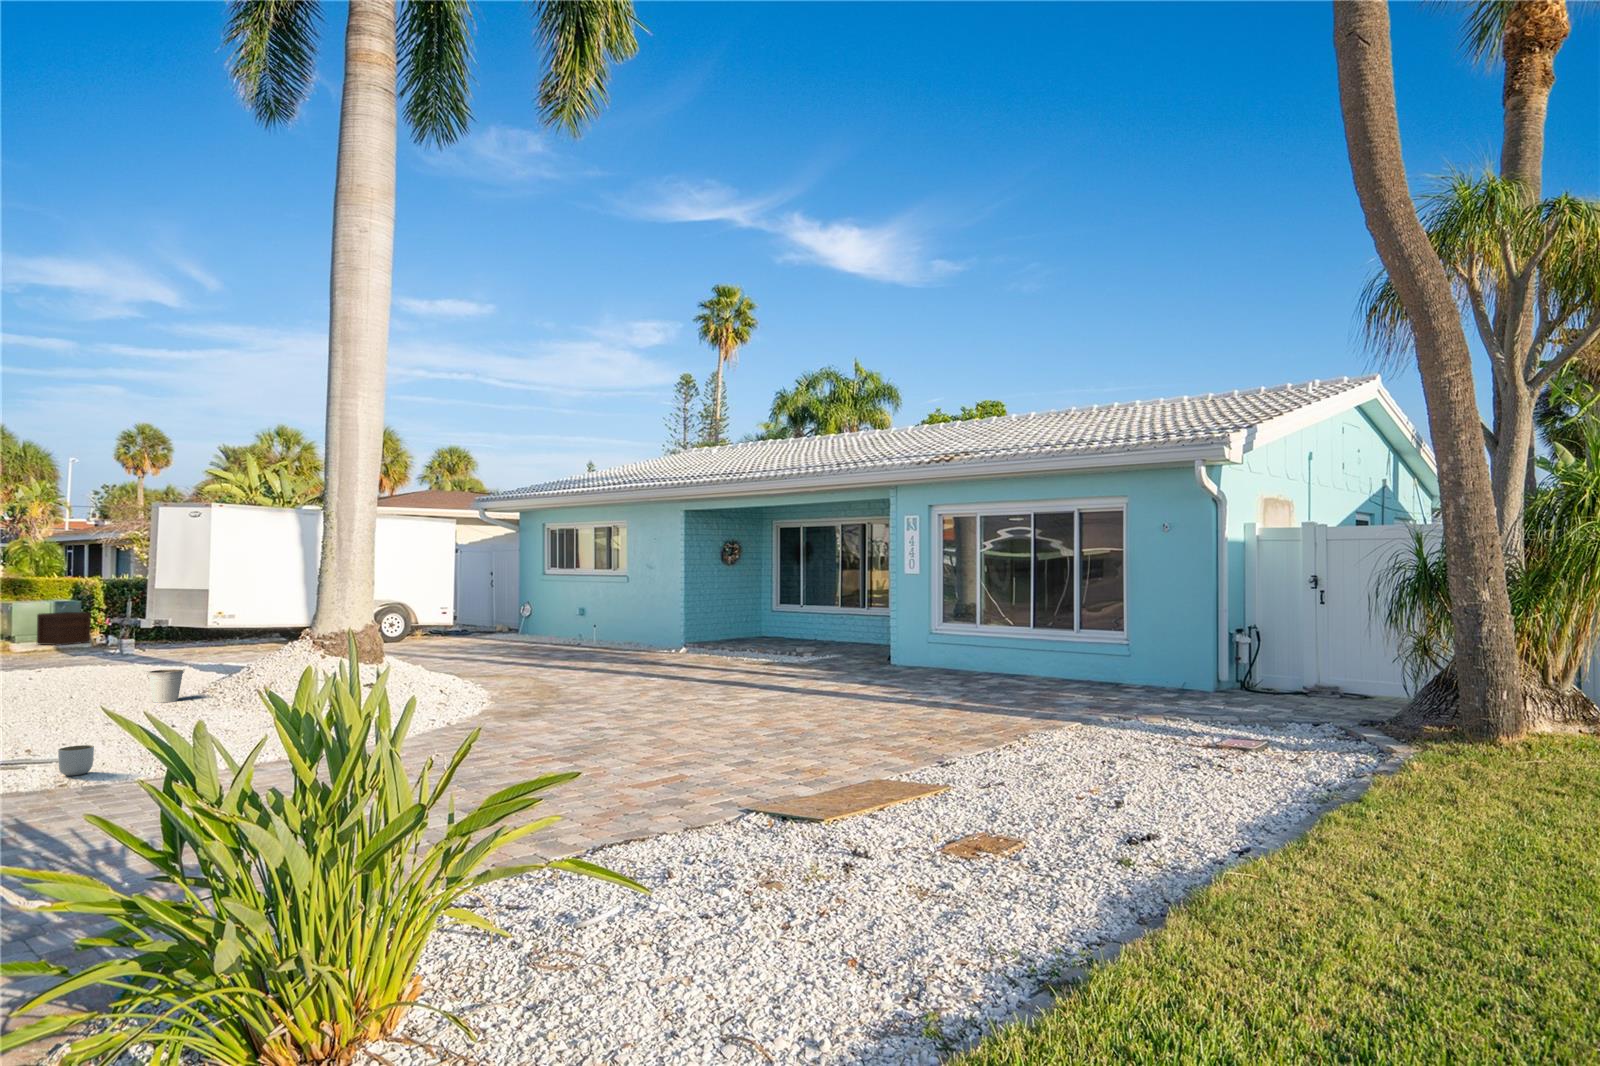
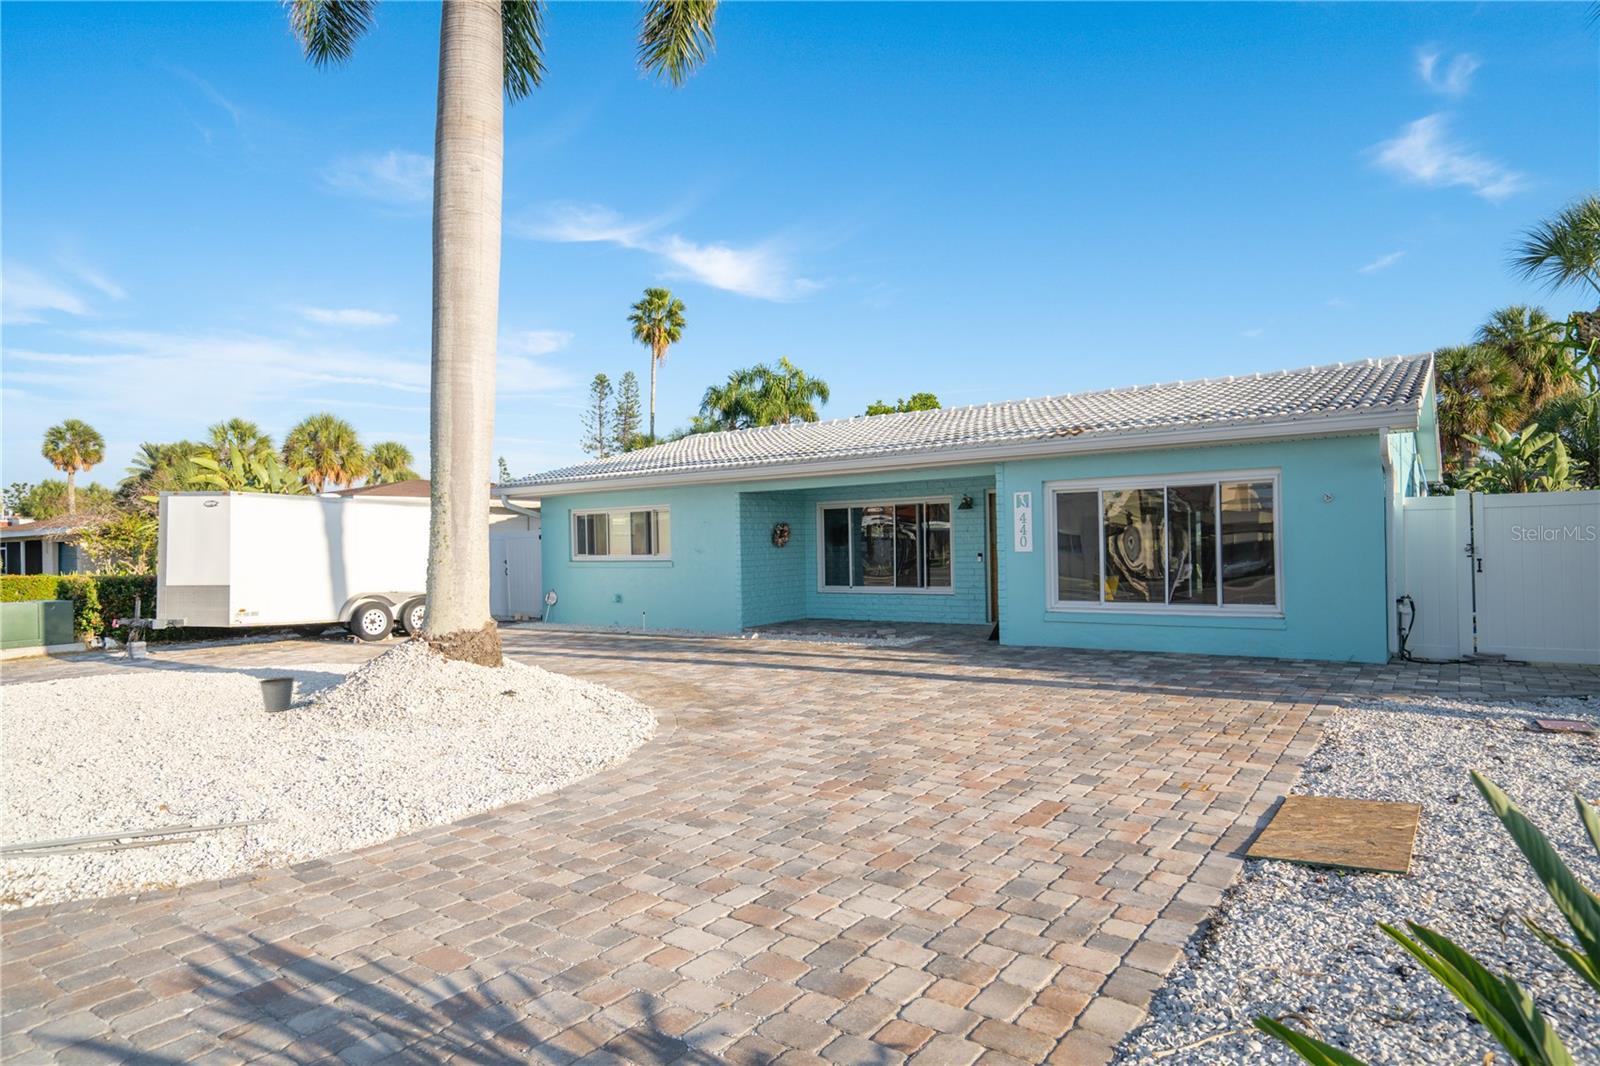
wooden crate: present [37,612,91,645] -> none [30,615,89,650]
planter: present [58,745,94,776] -> none [293,771,326,803]

